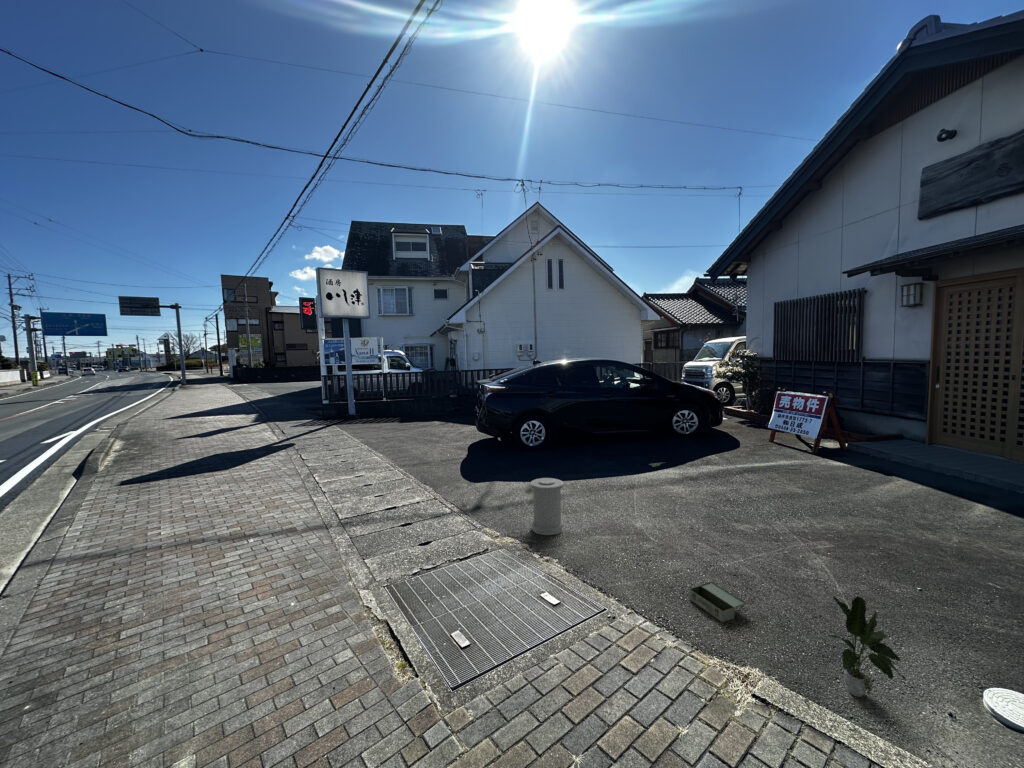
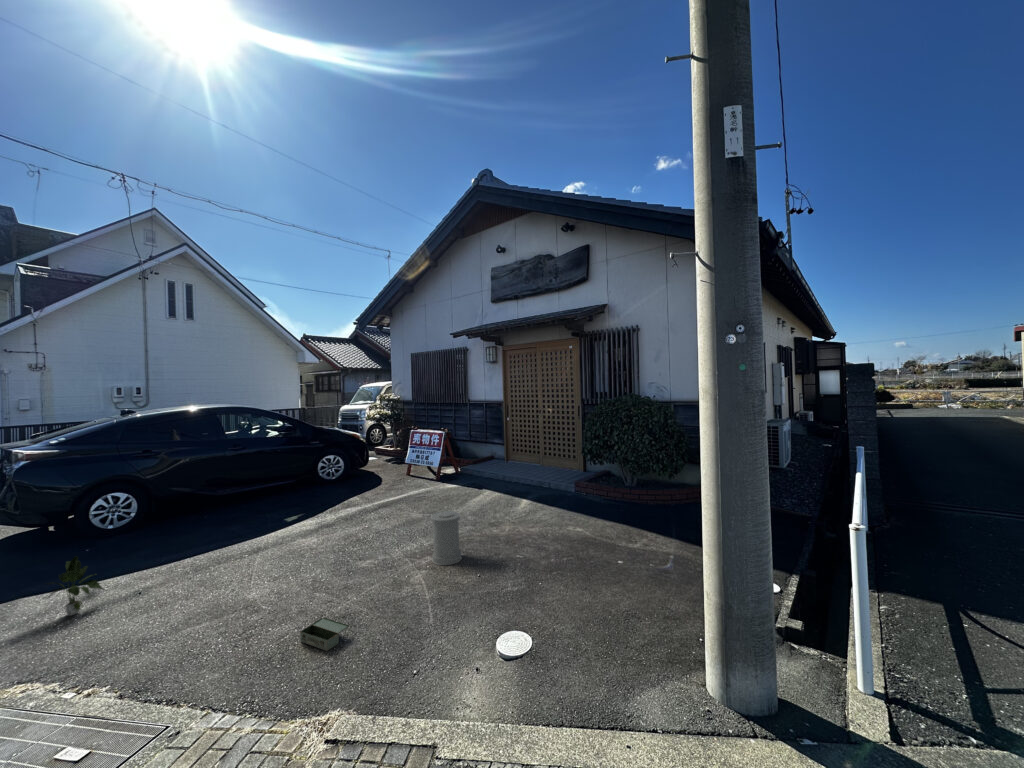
trash can: present [531,478,563,535] -> present [431,511,462,565]
potted plant: present [829,597,906,697] -> present [48,556,103,616]

